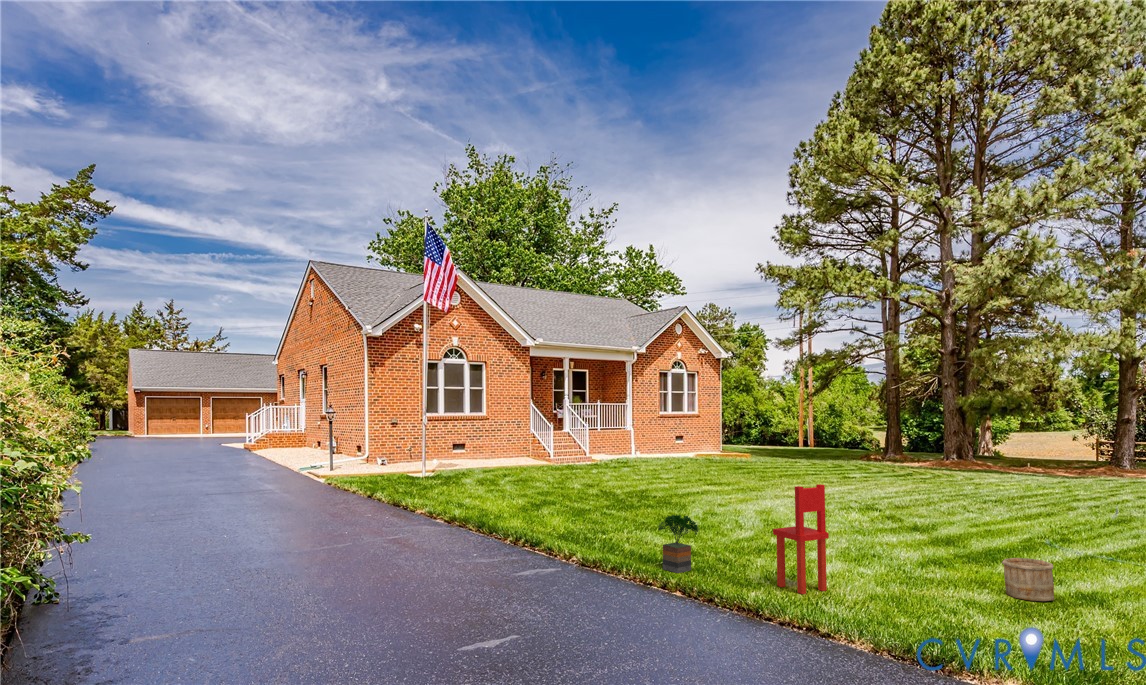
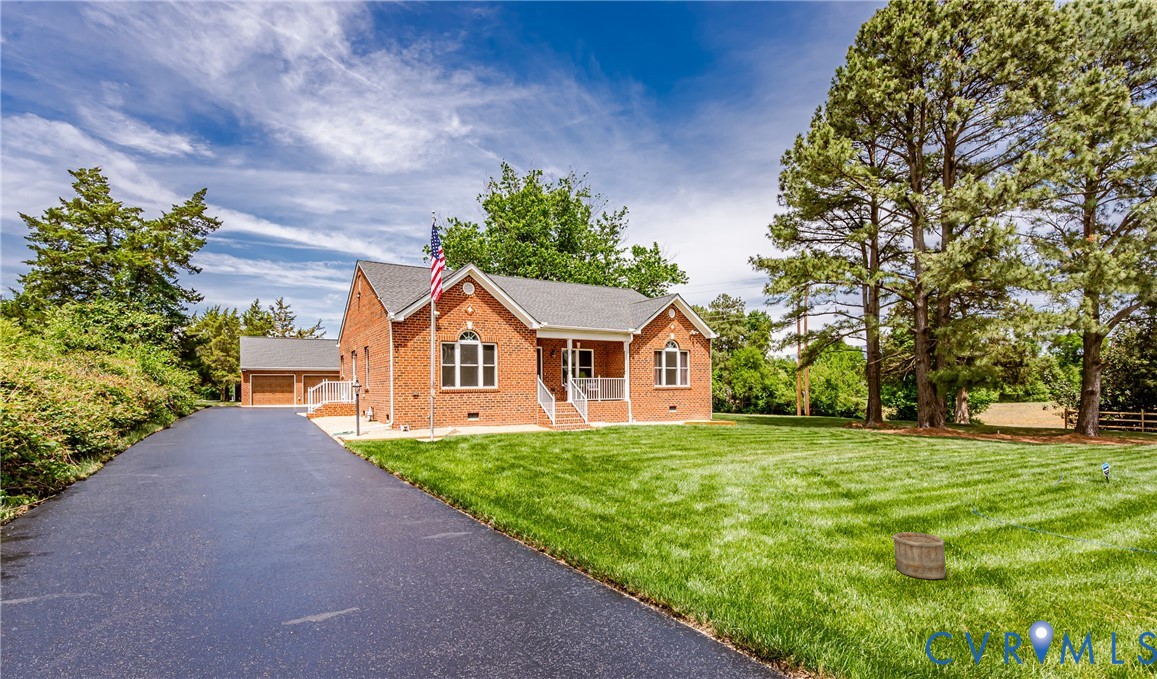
chair: present [773,484,829,594] -> none [663,457,714,565]
potted tree: present [659,515,700,573] -> none [567,482,606,539]

